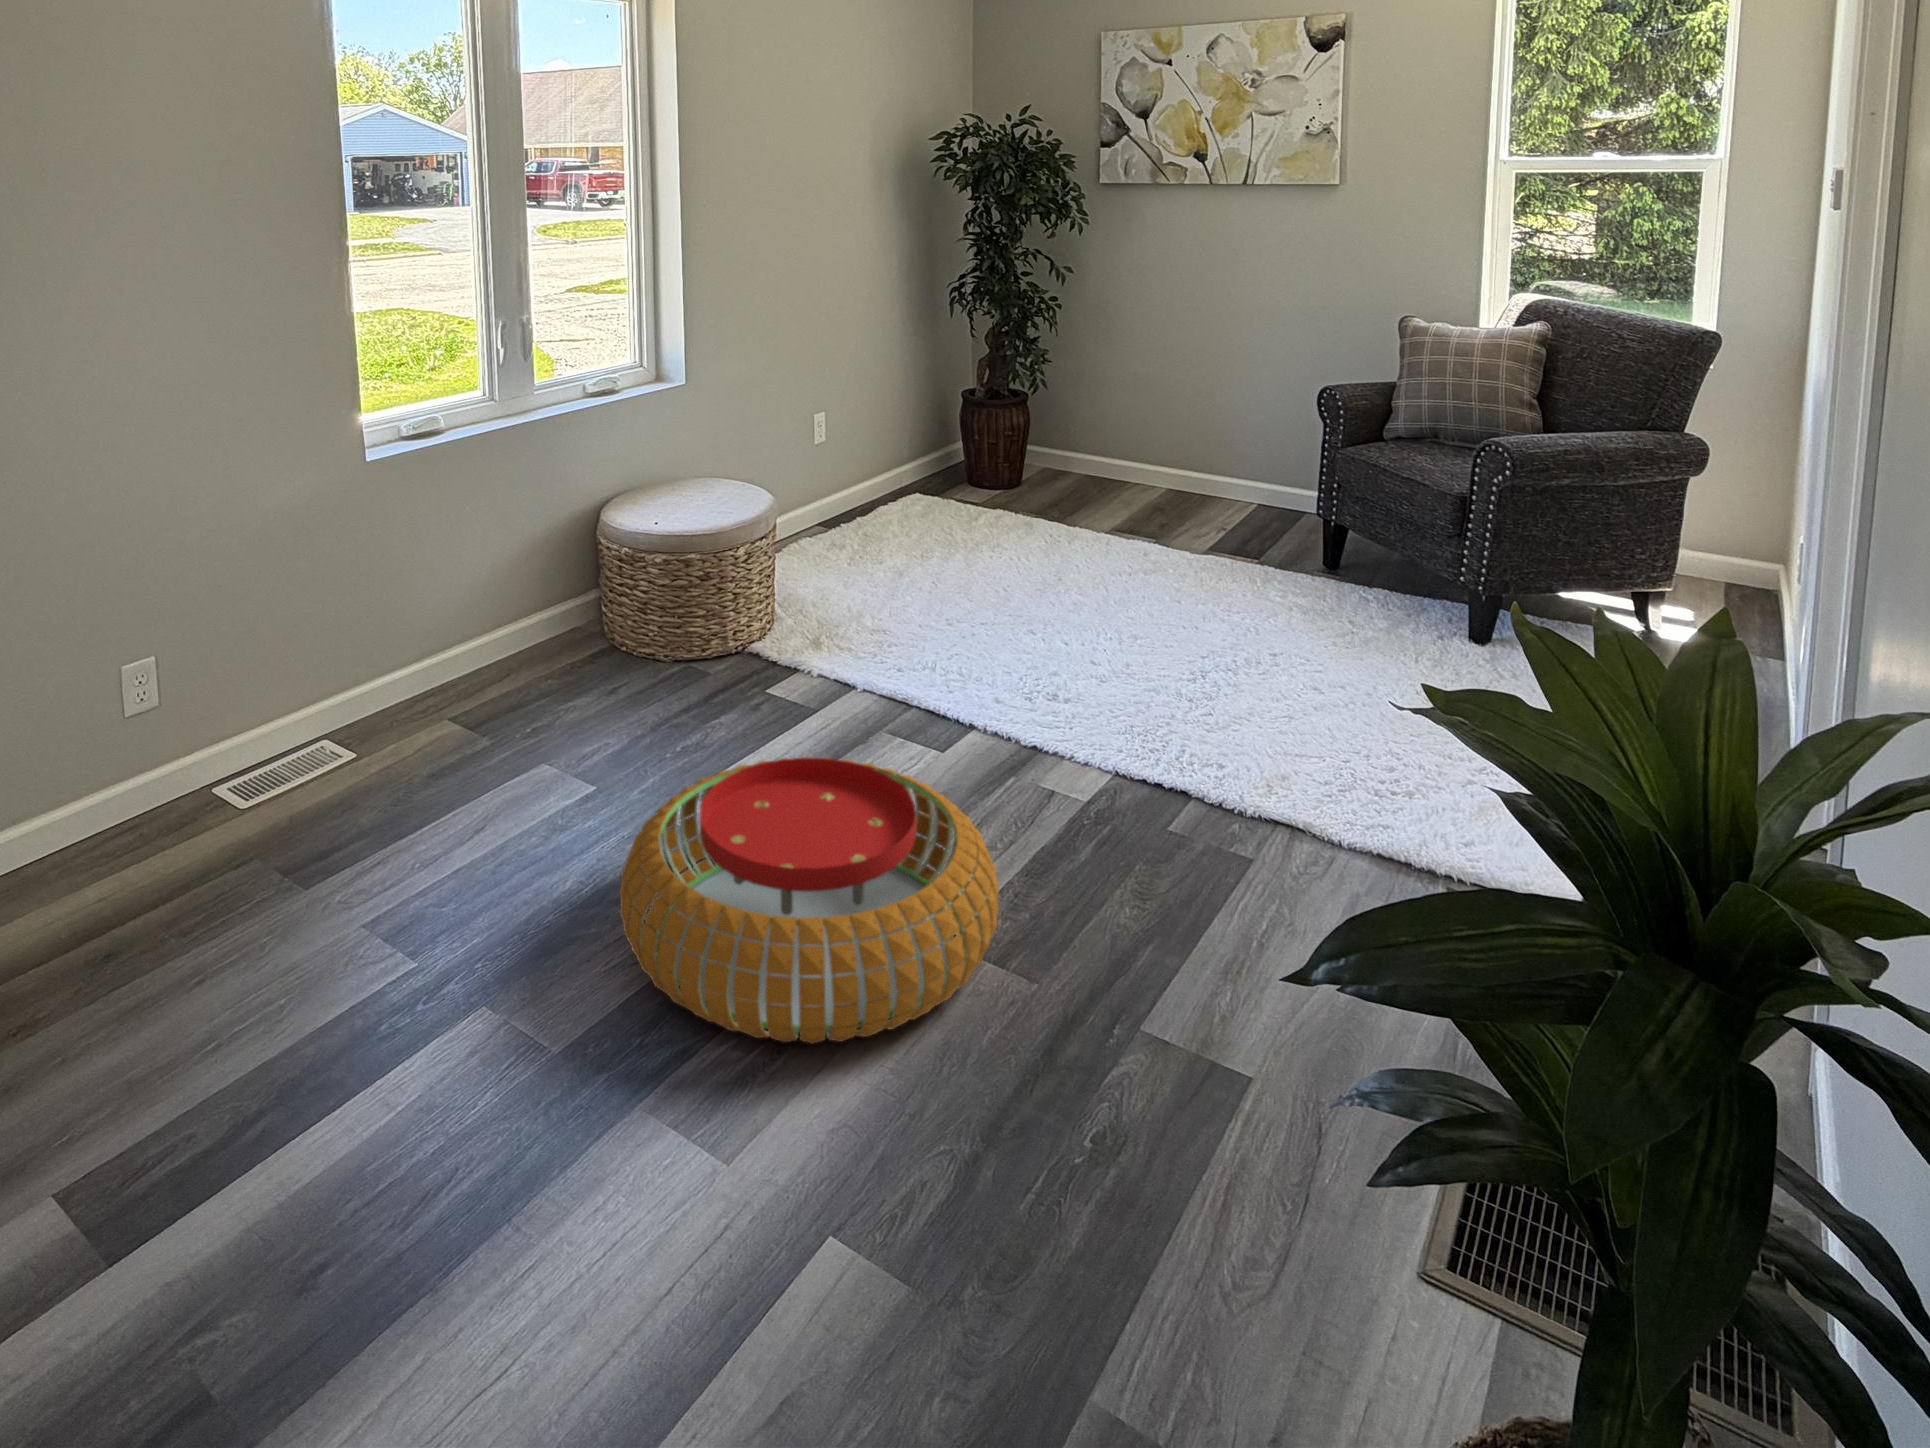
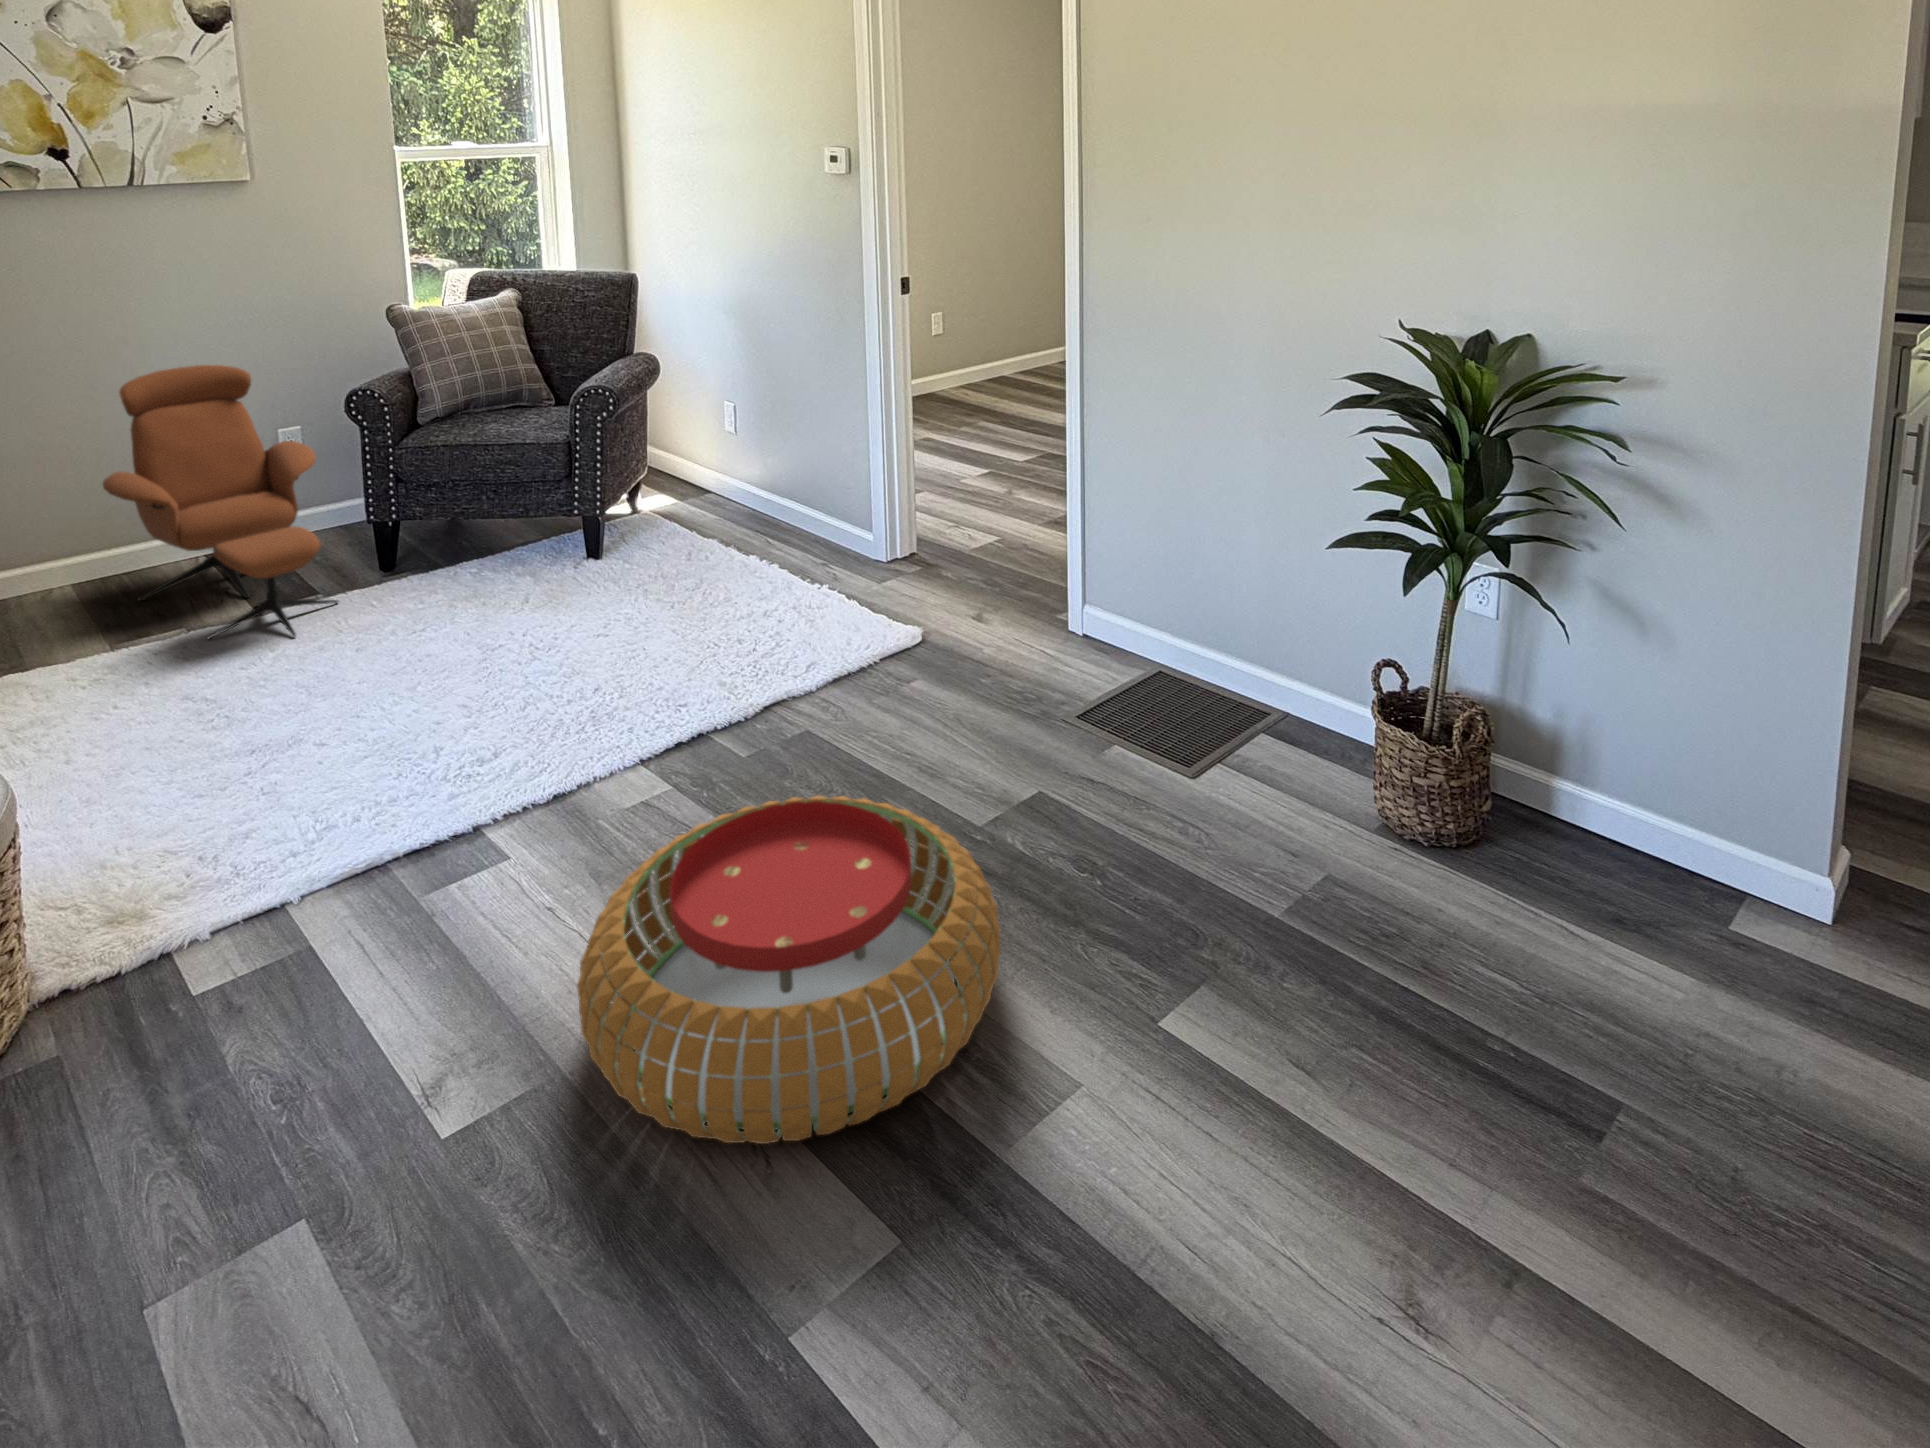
lounge chair: none [1139,342,1315,579] -> present [102,365,338,639]

